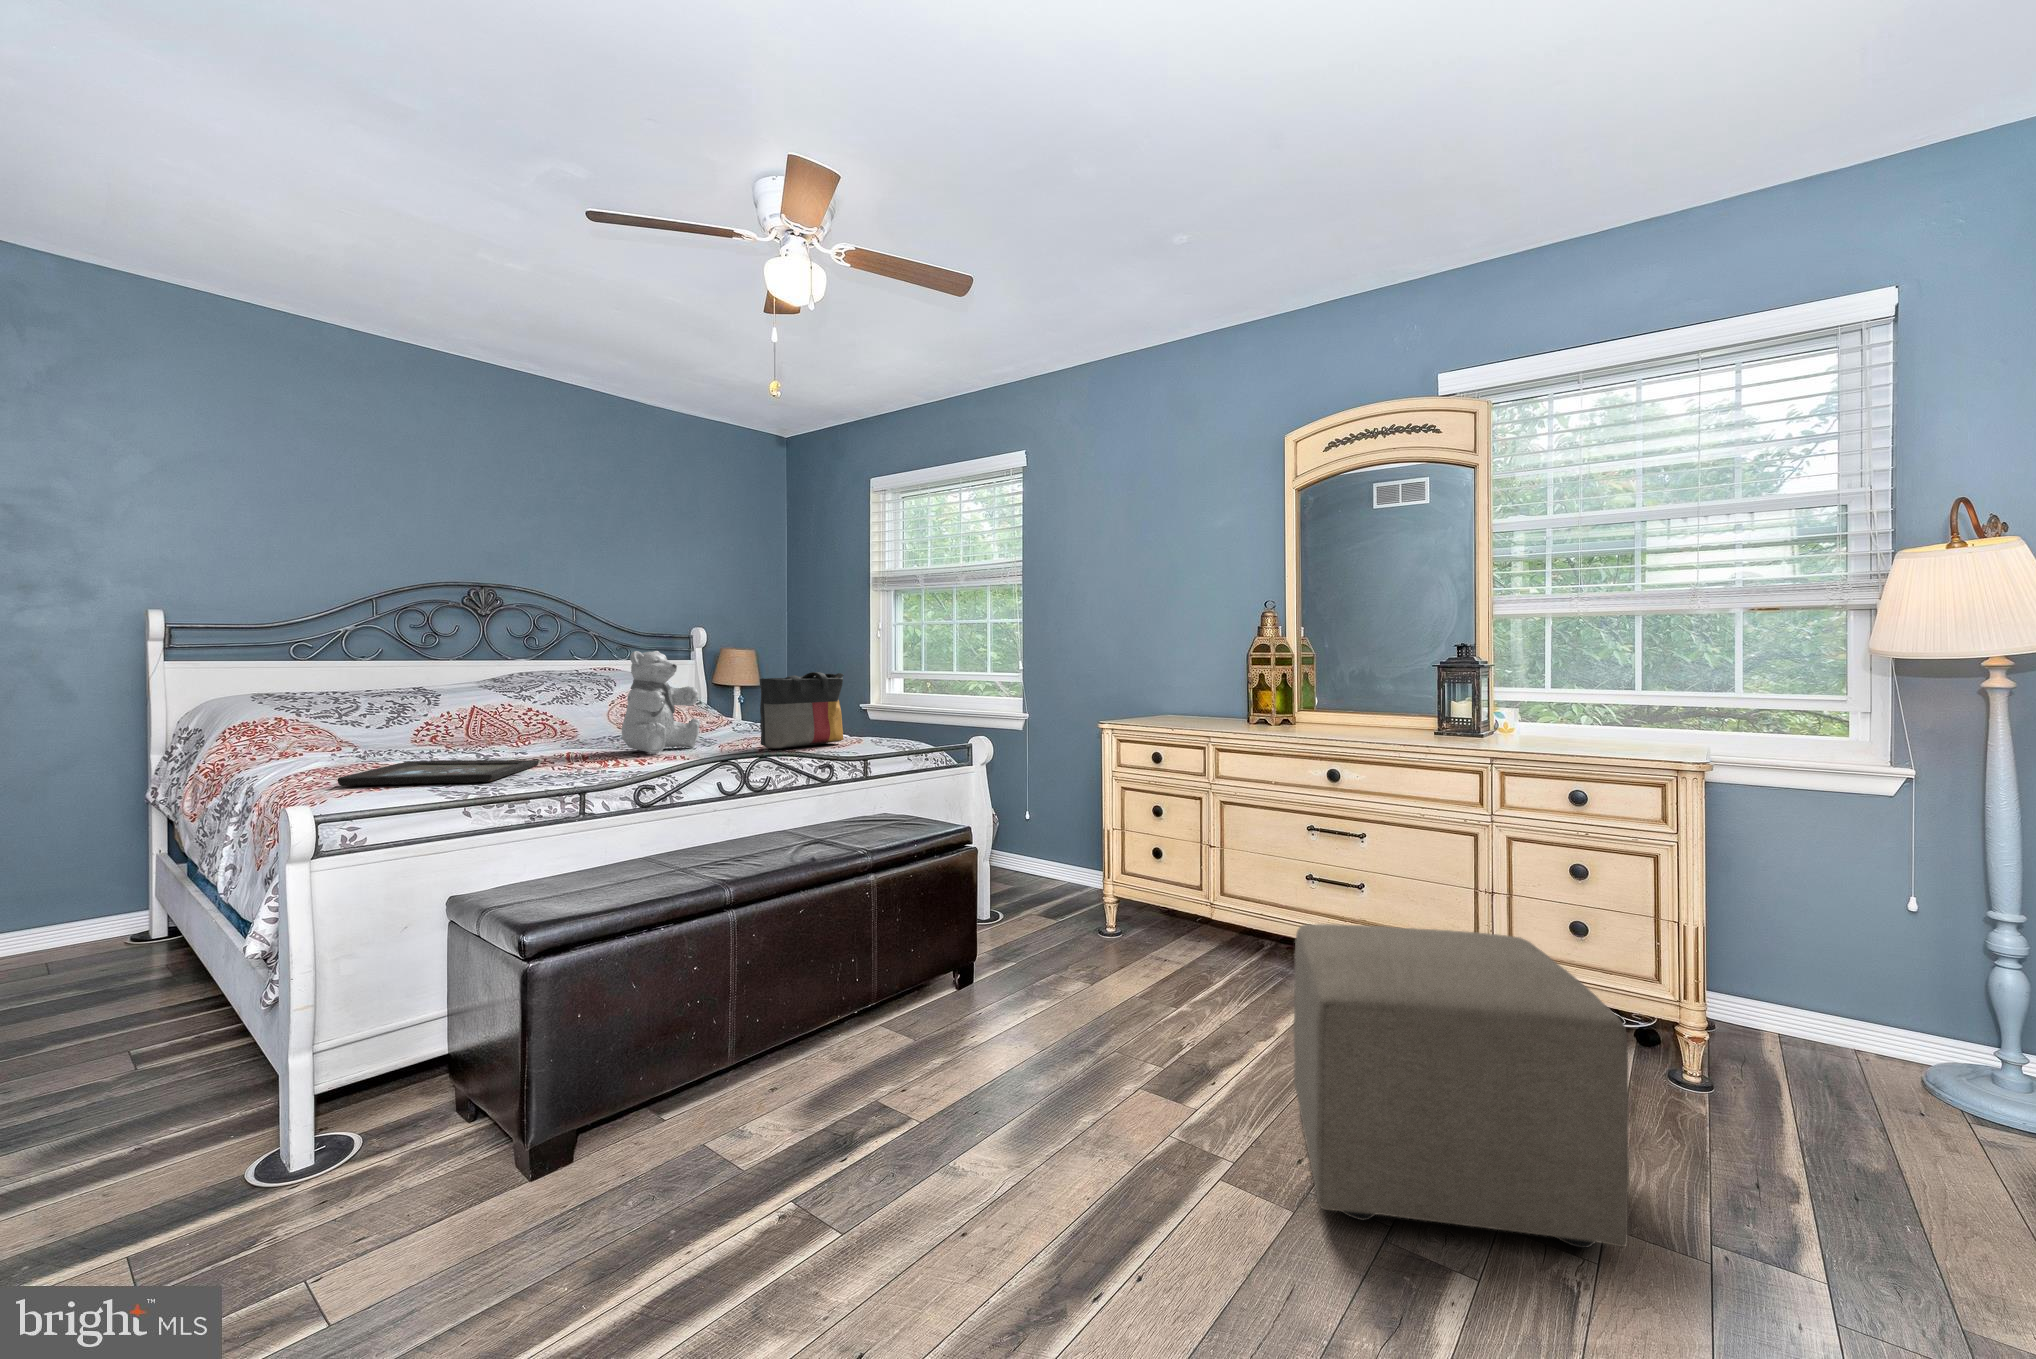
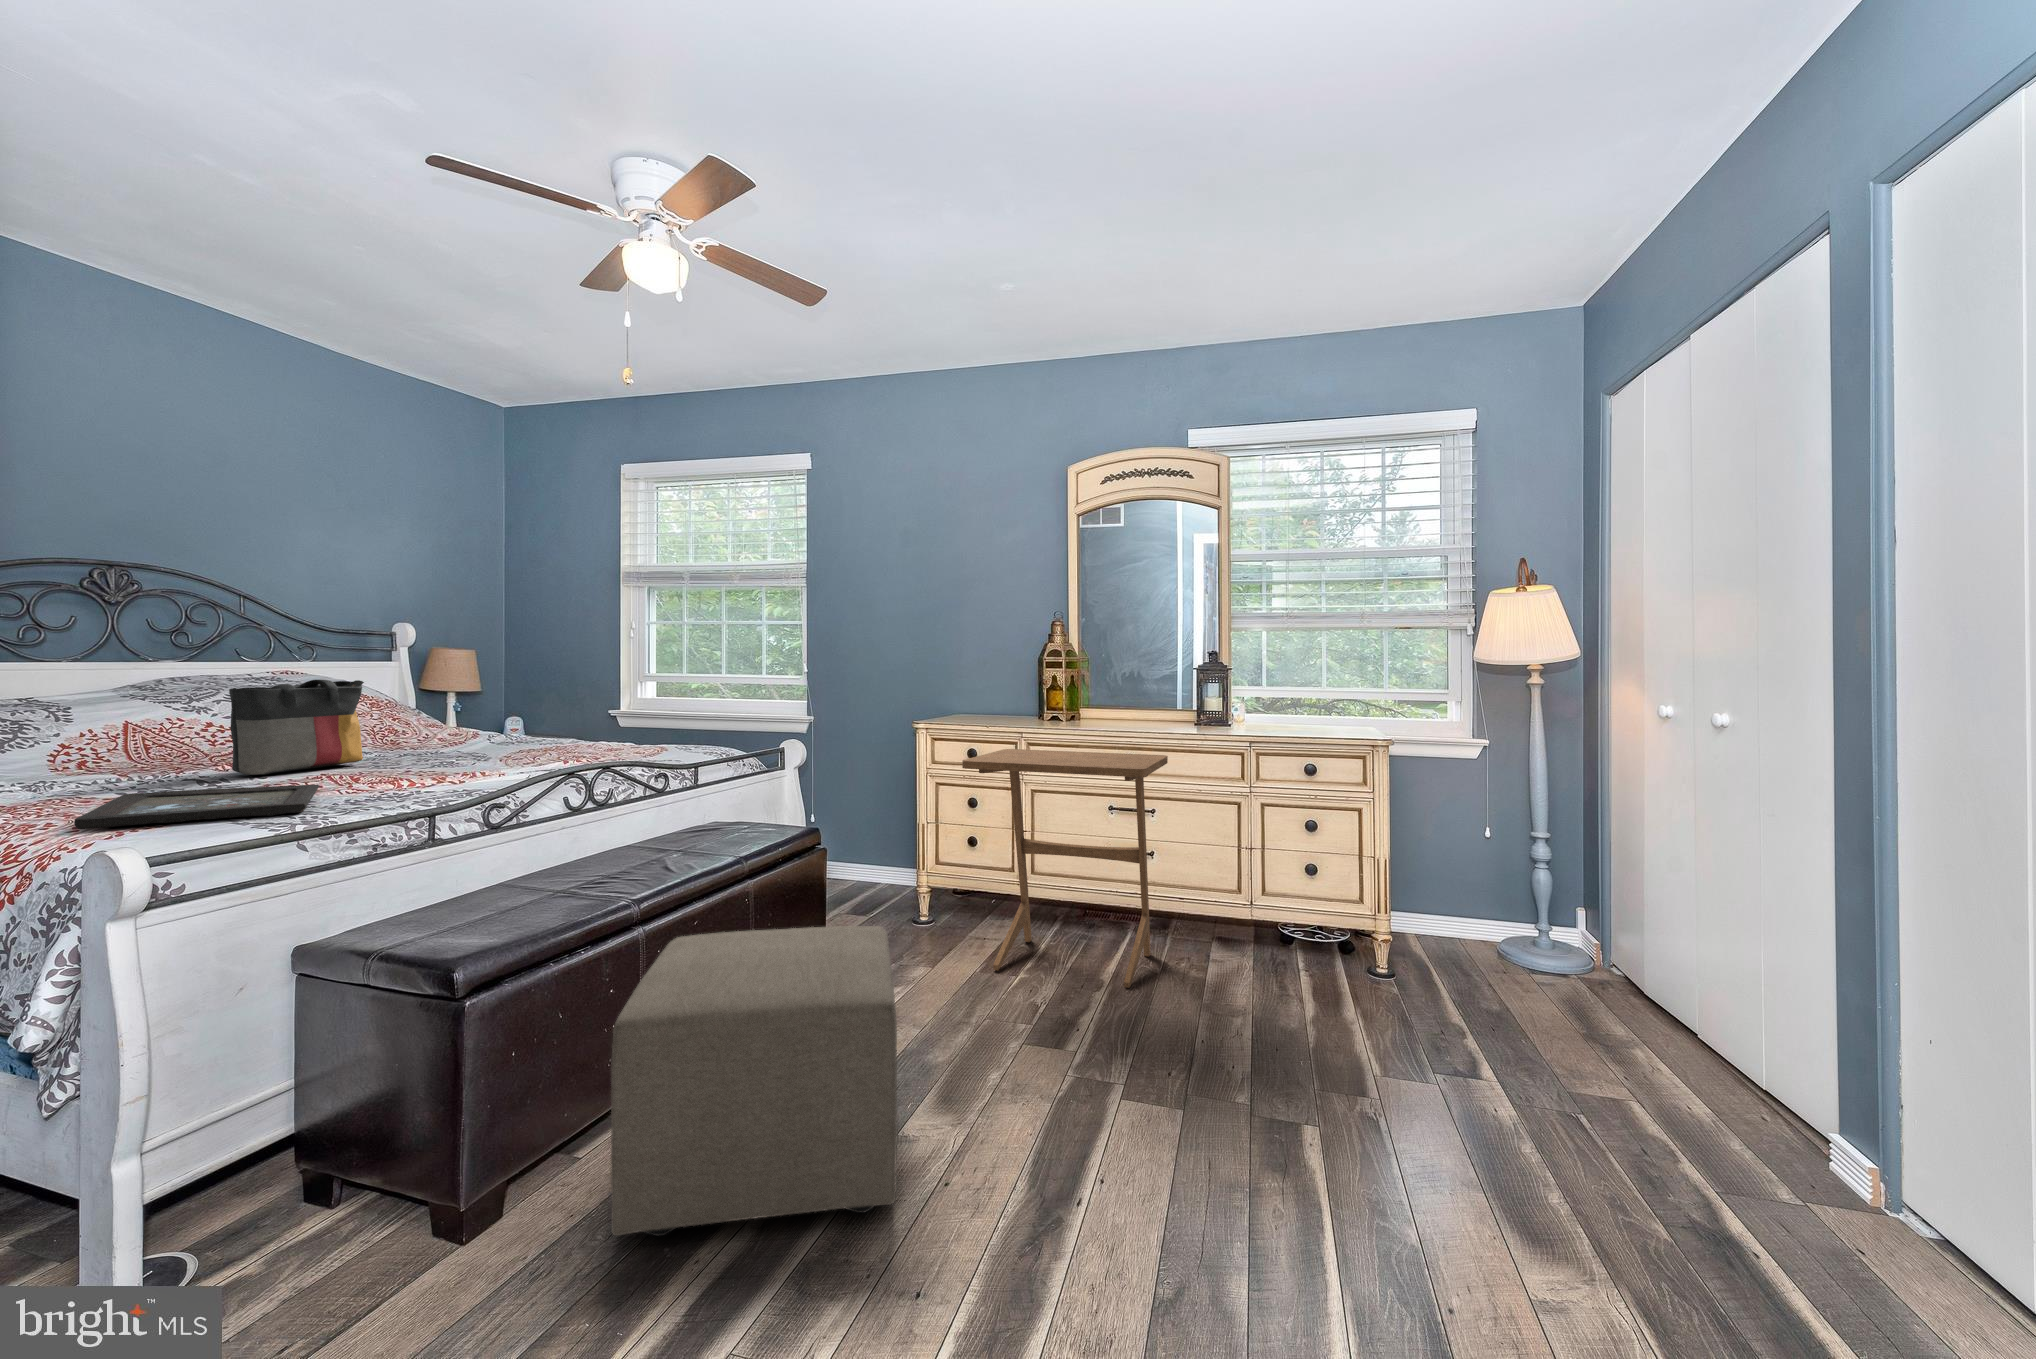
teddy bear: present [622,651,700,754] -> none [394,654,488,771]
tote bag: present [759,672,844,748] -> present [229,680,364,775]
side table: none [1118,753,1375,1047] -> present [962,749,1168,988]
ottoman: present [1293,924,1629,1248] -> present [611,926,898,1236]

